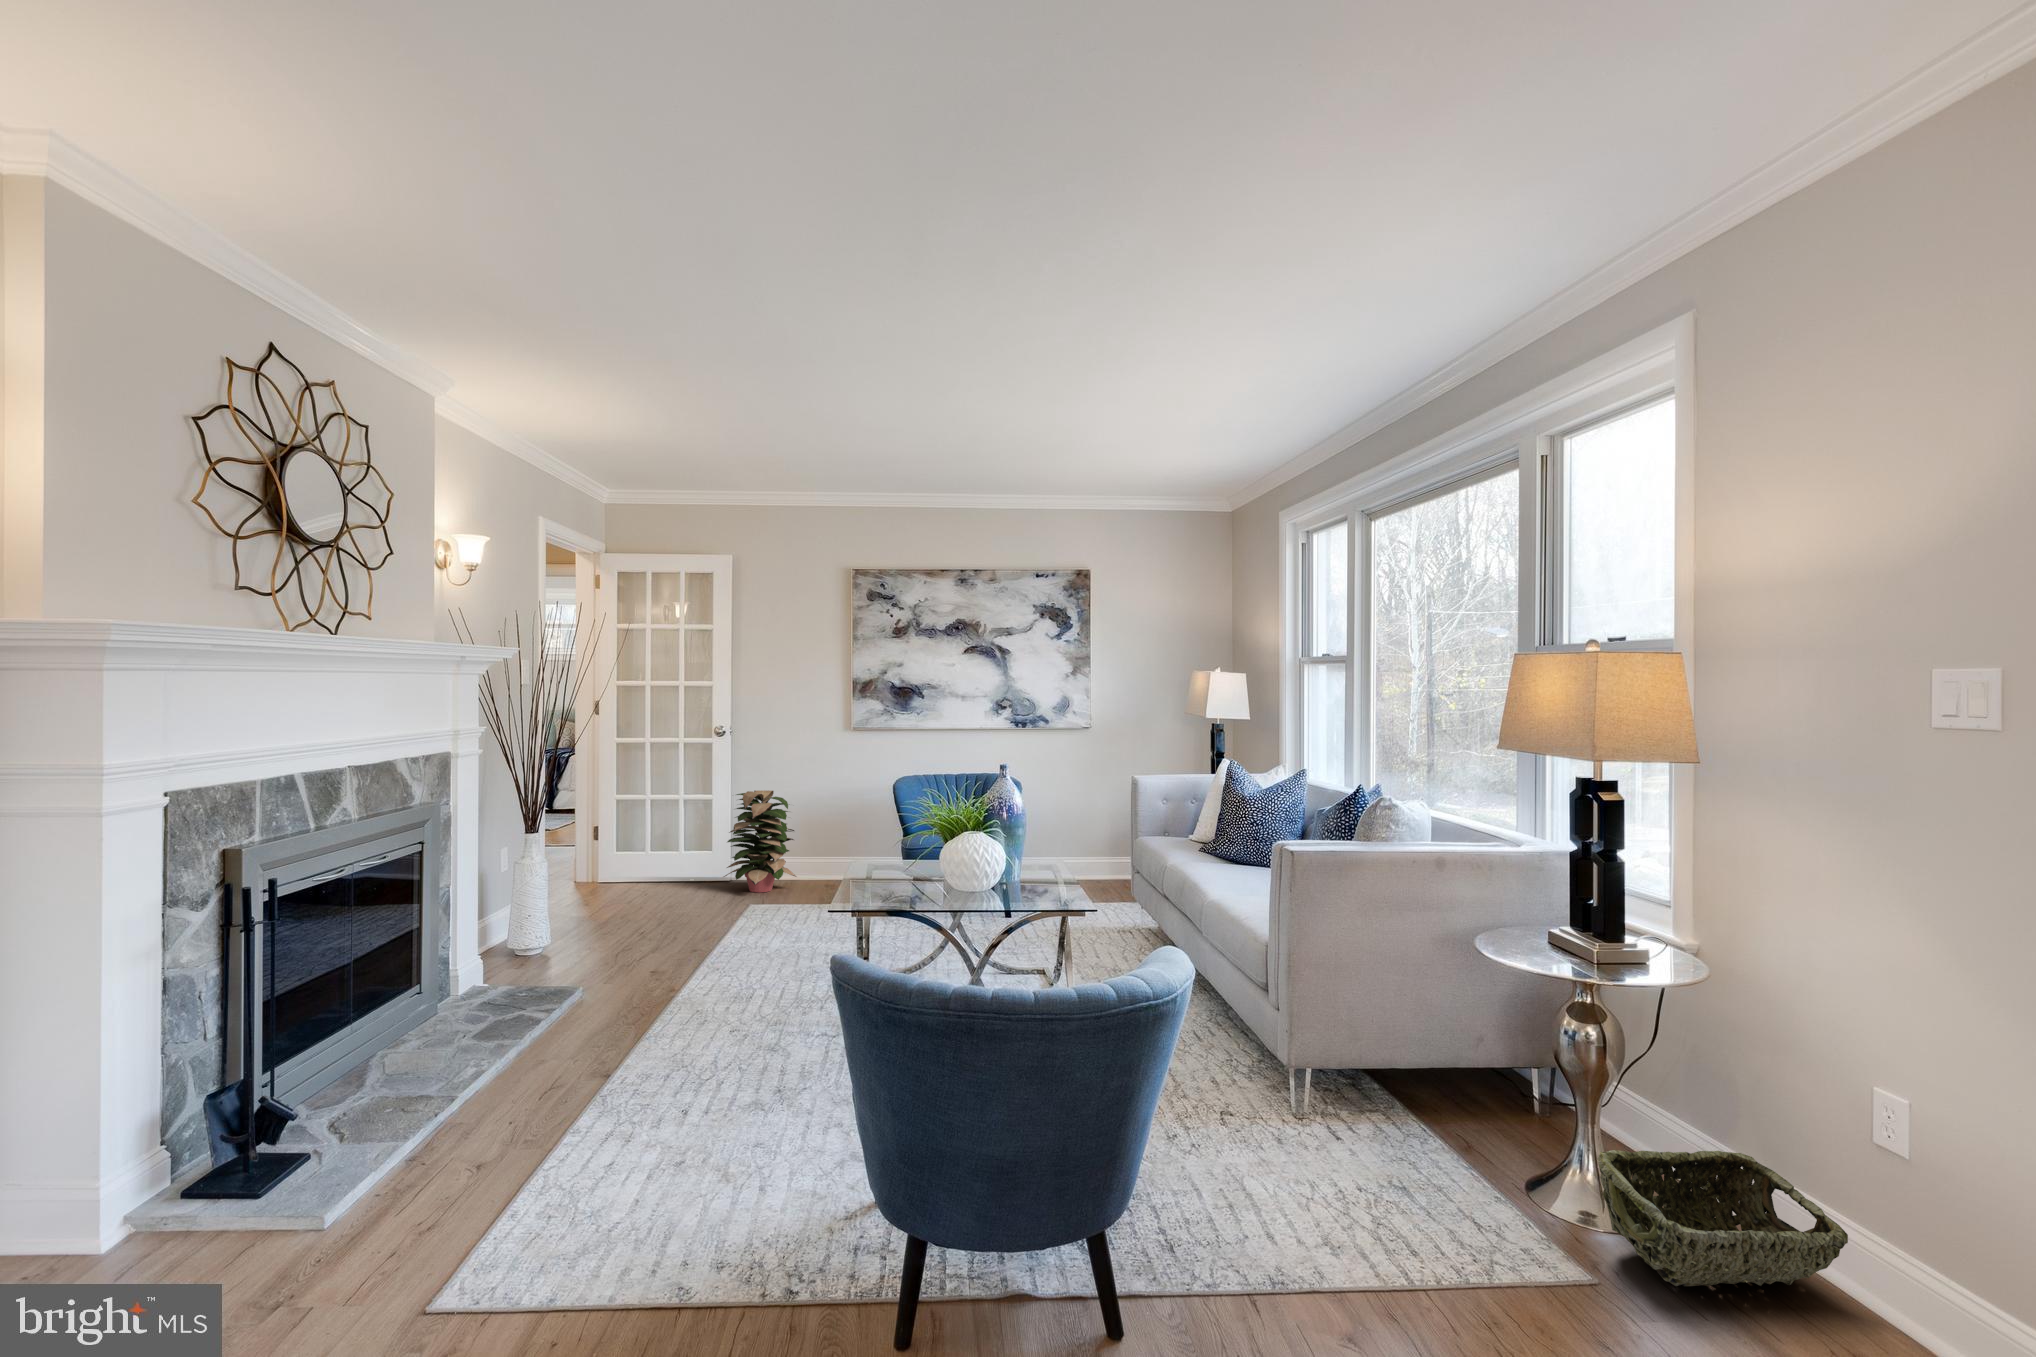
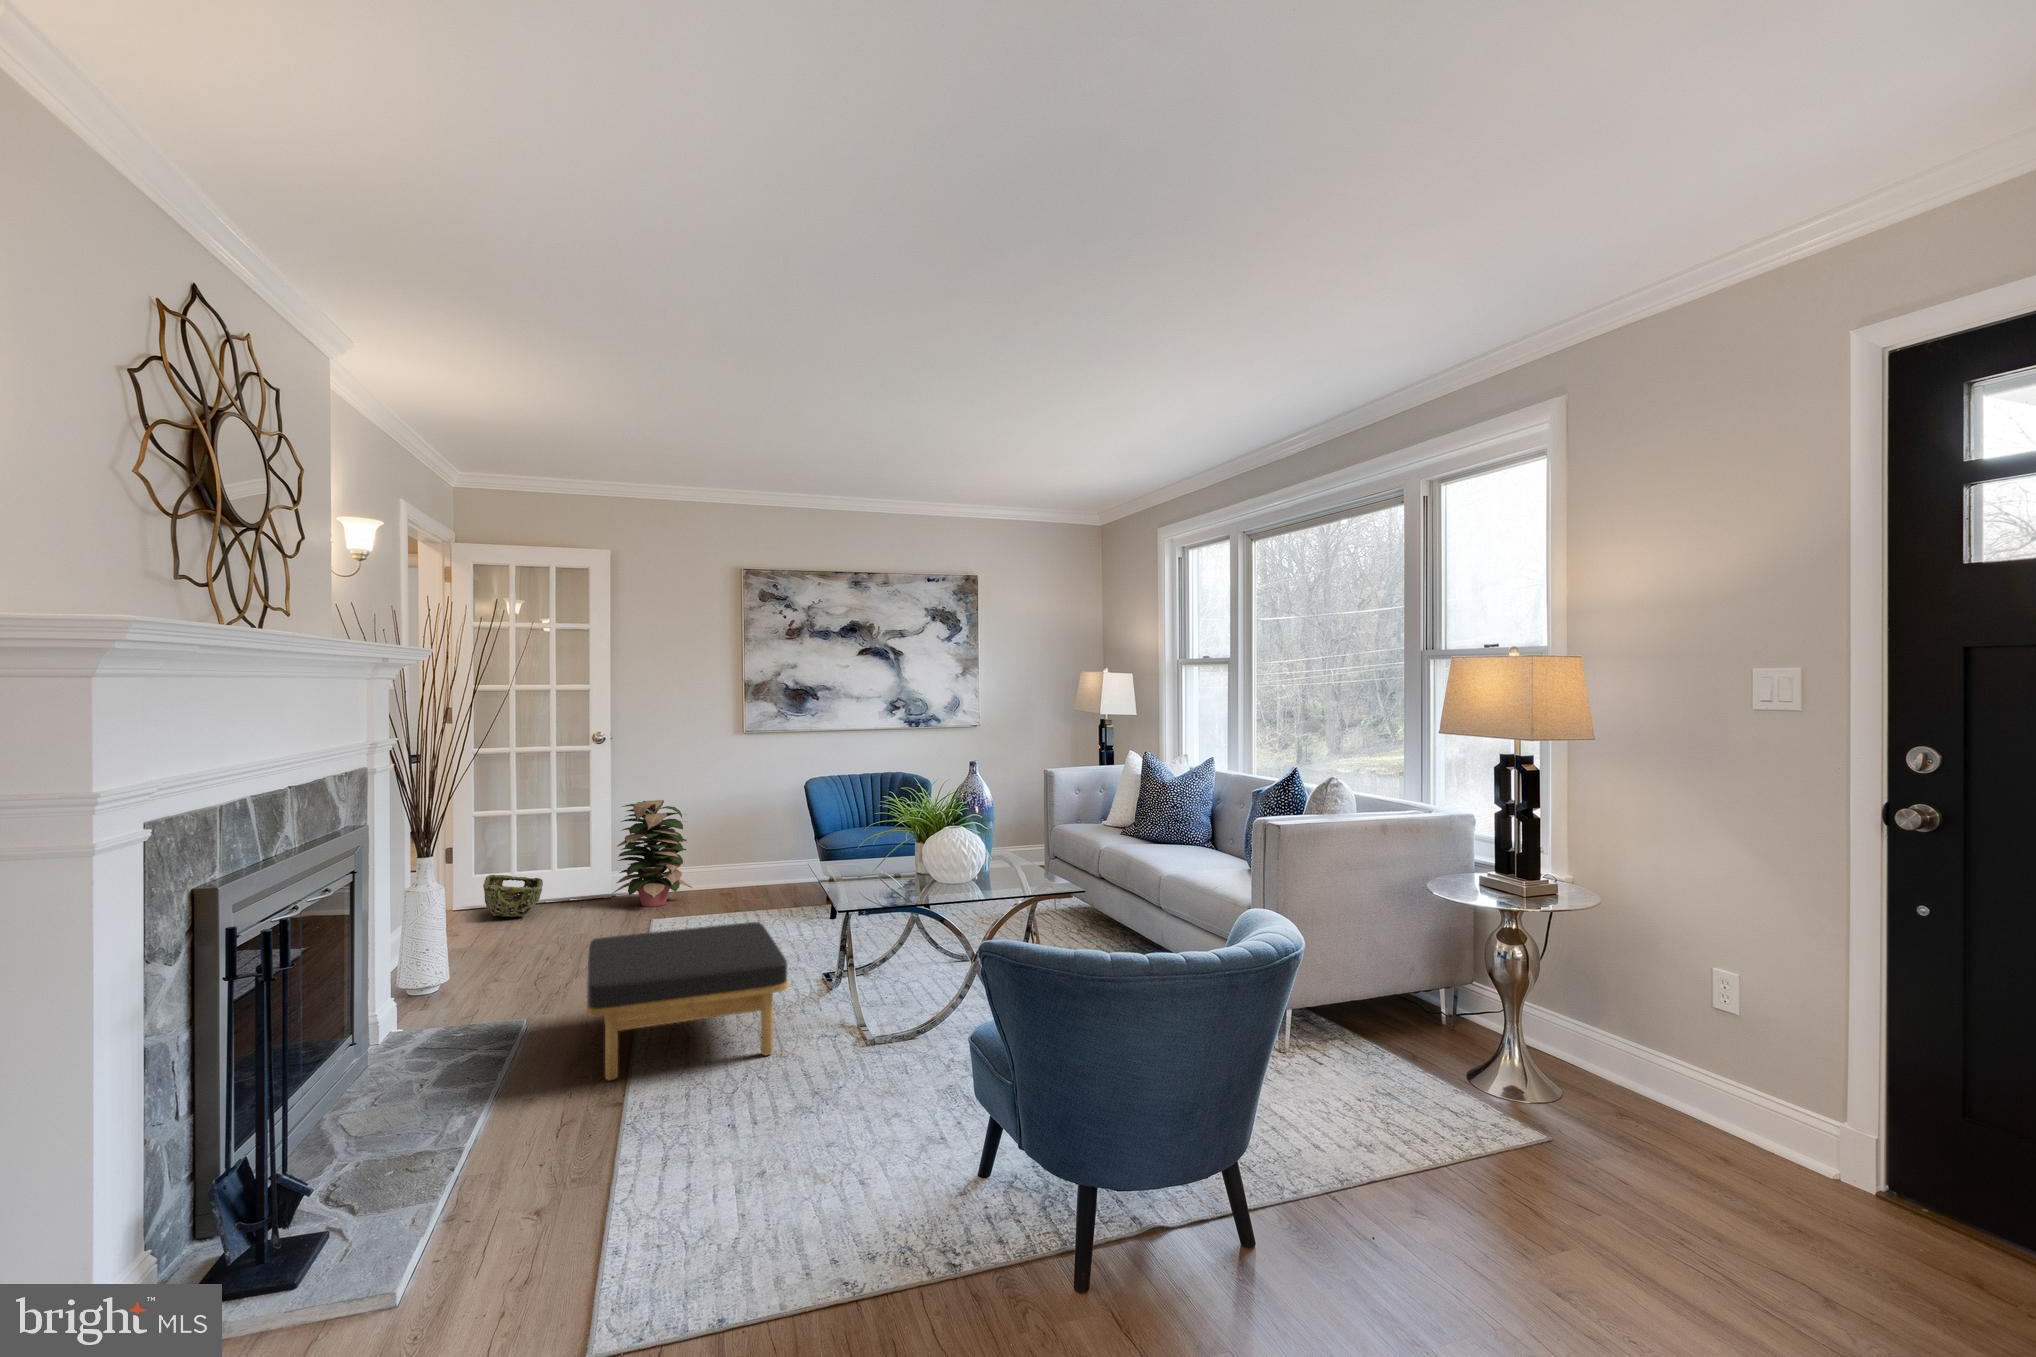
ottoman: none [585,916,794,1060] -> present [587,922,789,1081]
woven basket: present [1598,1150,1848,1286] -> present [483,875,543,917]

